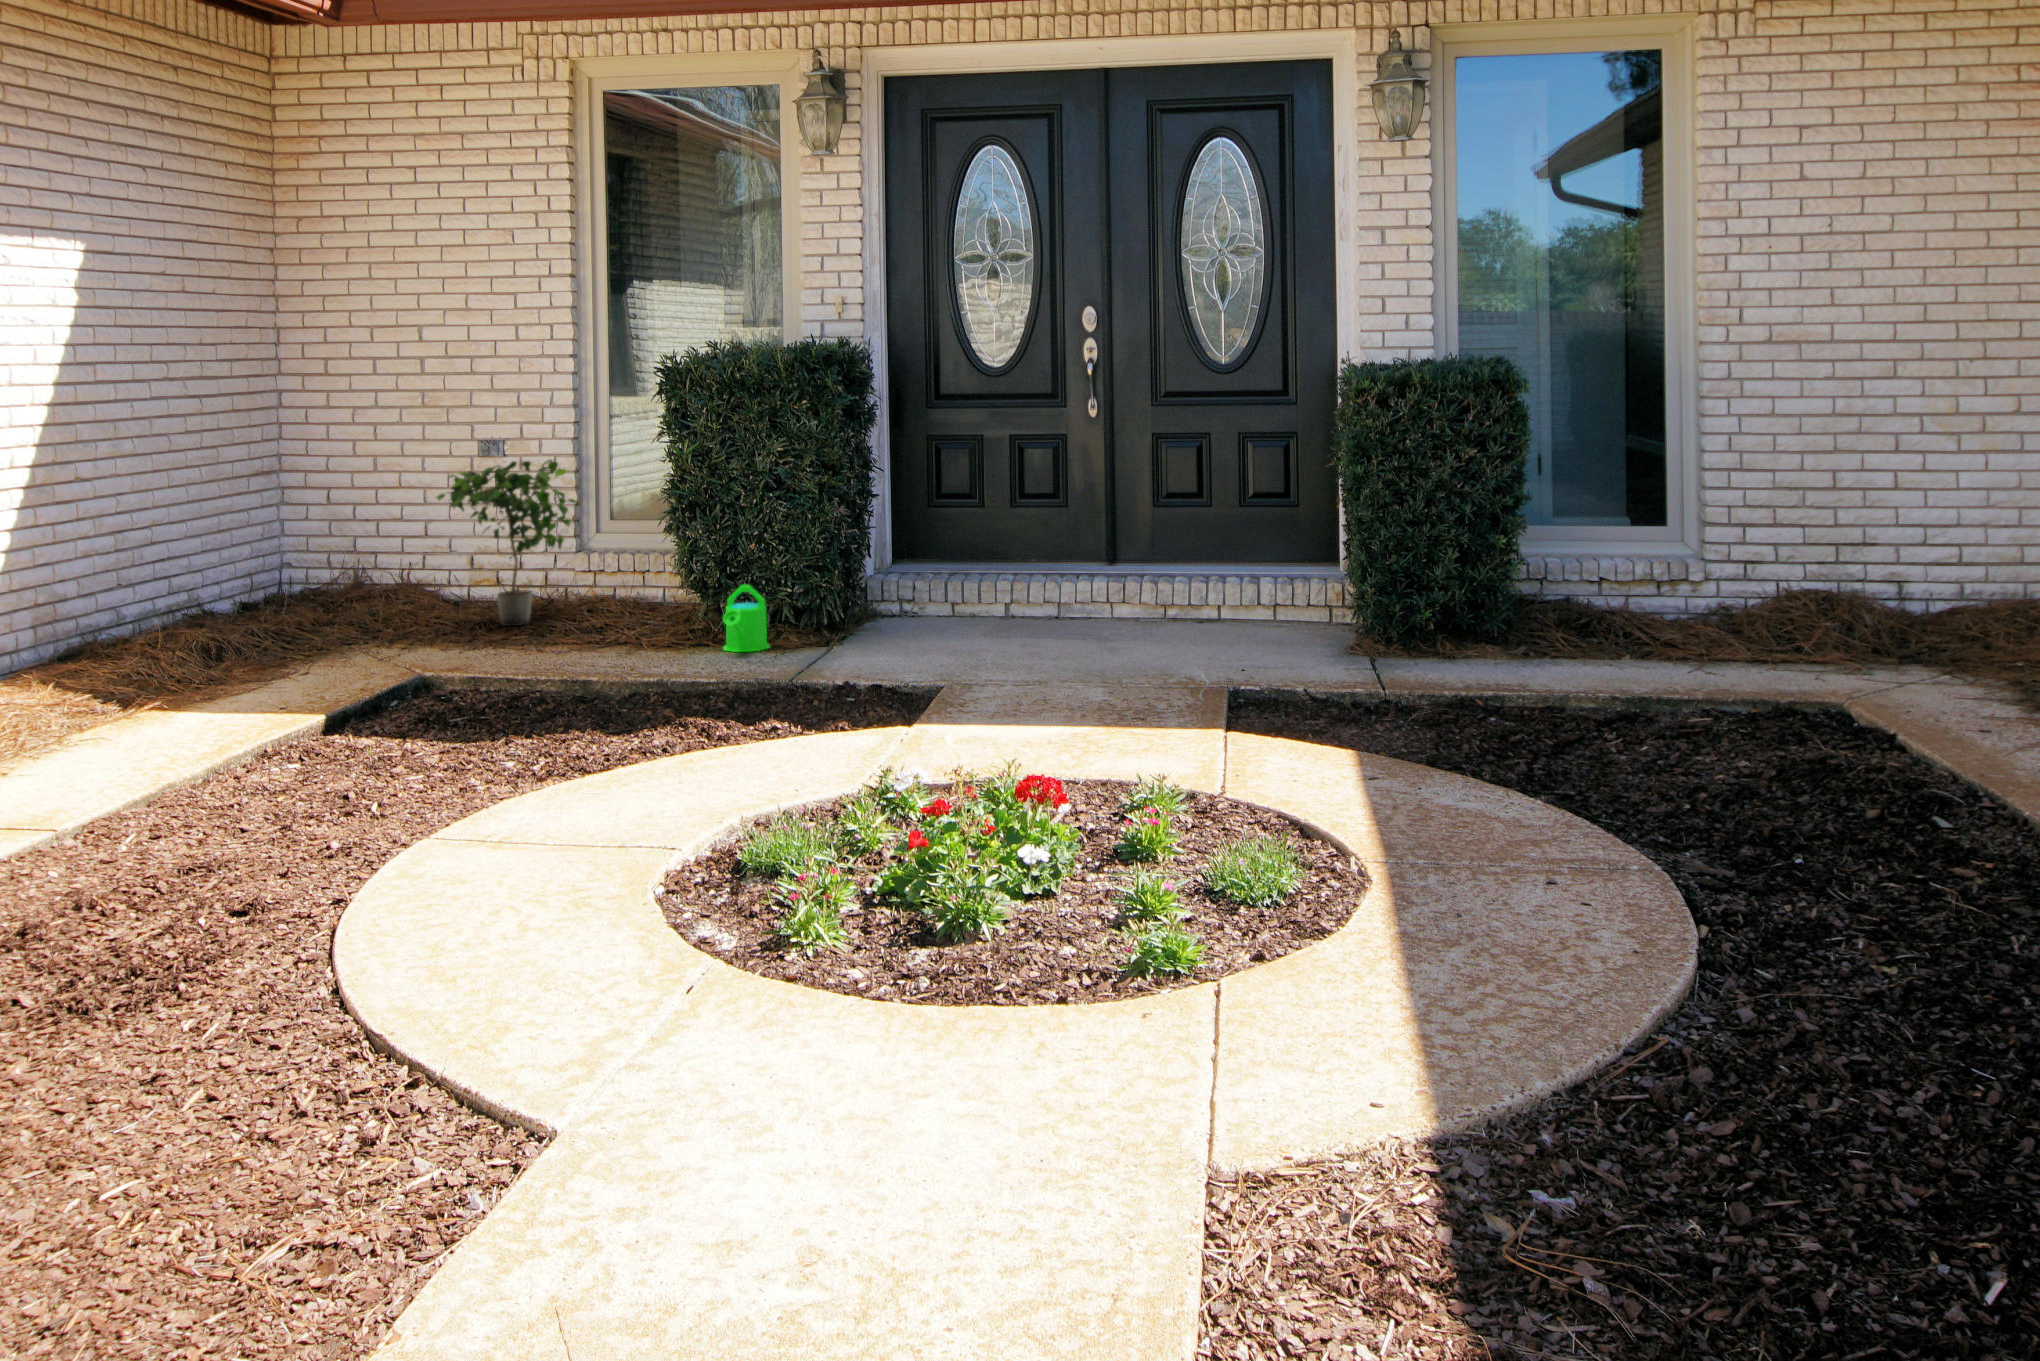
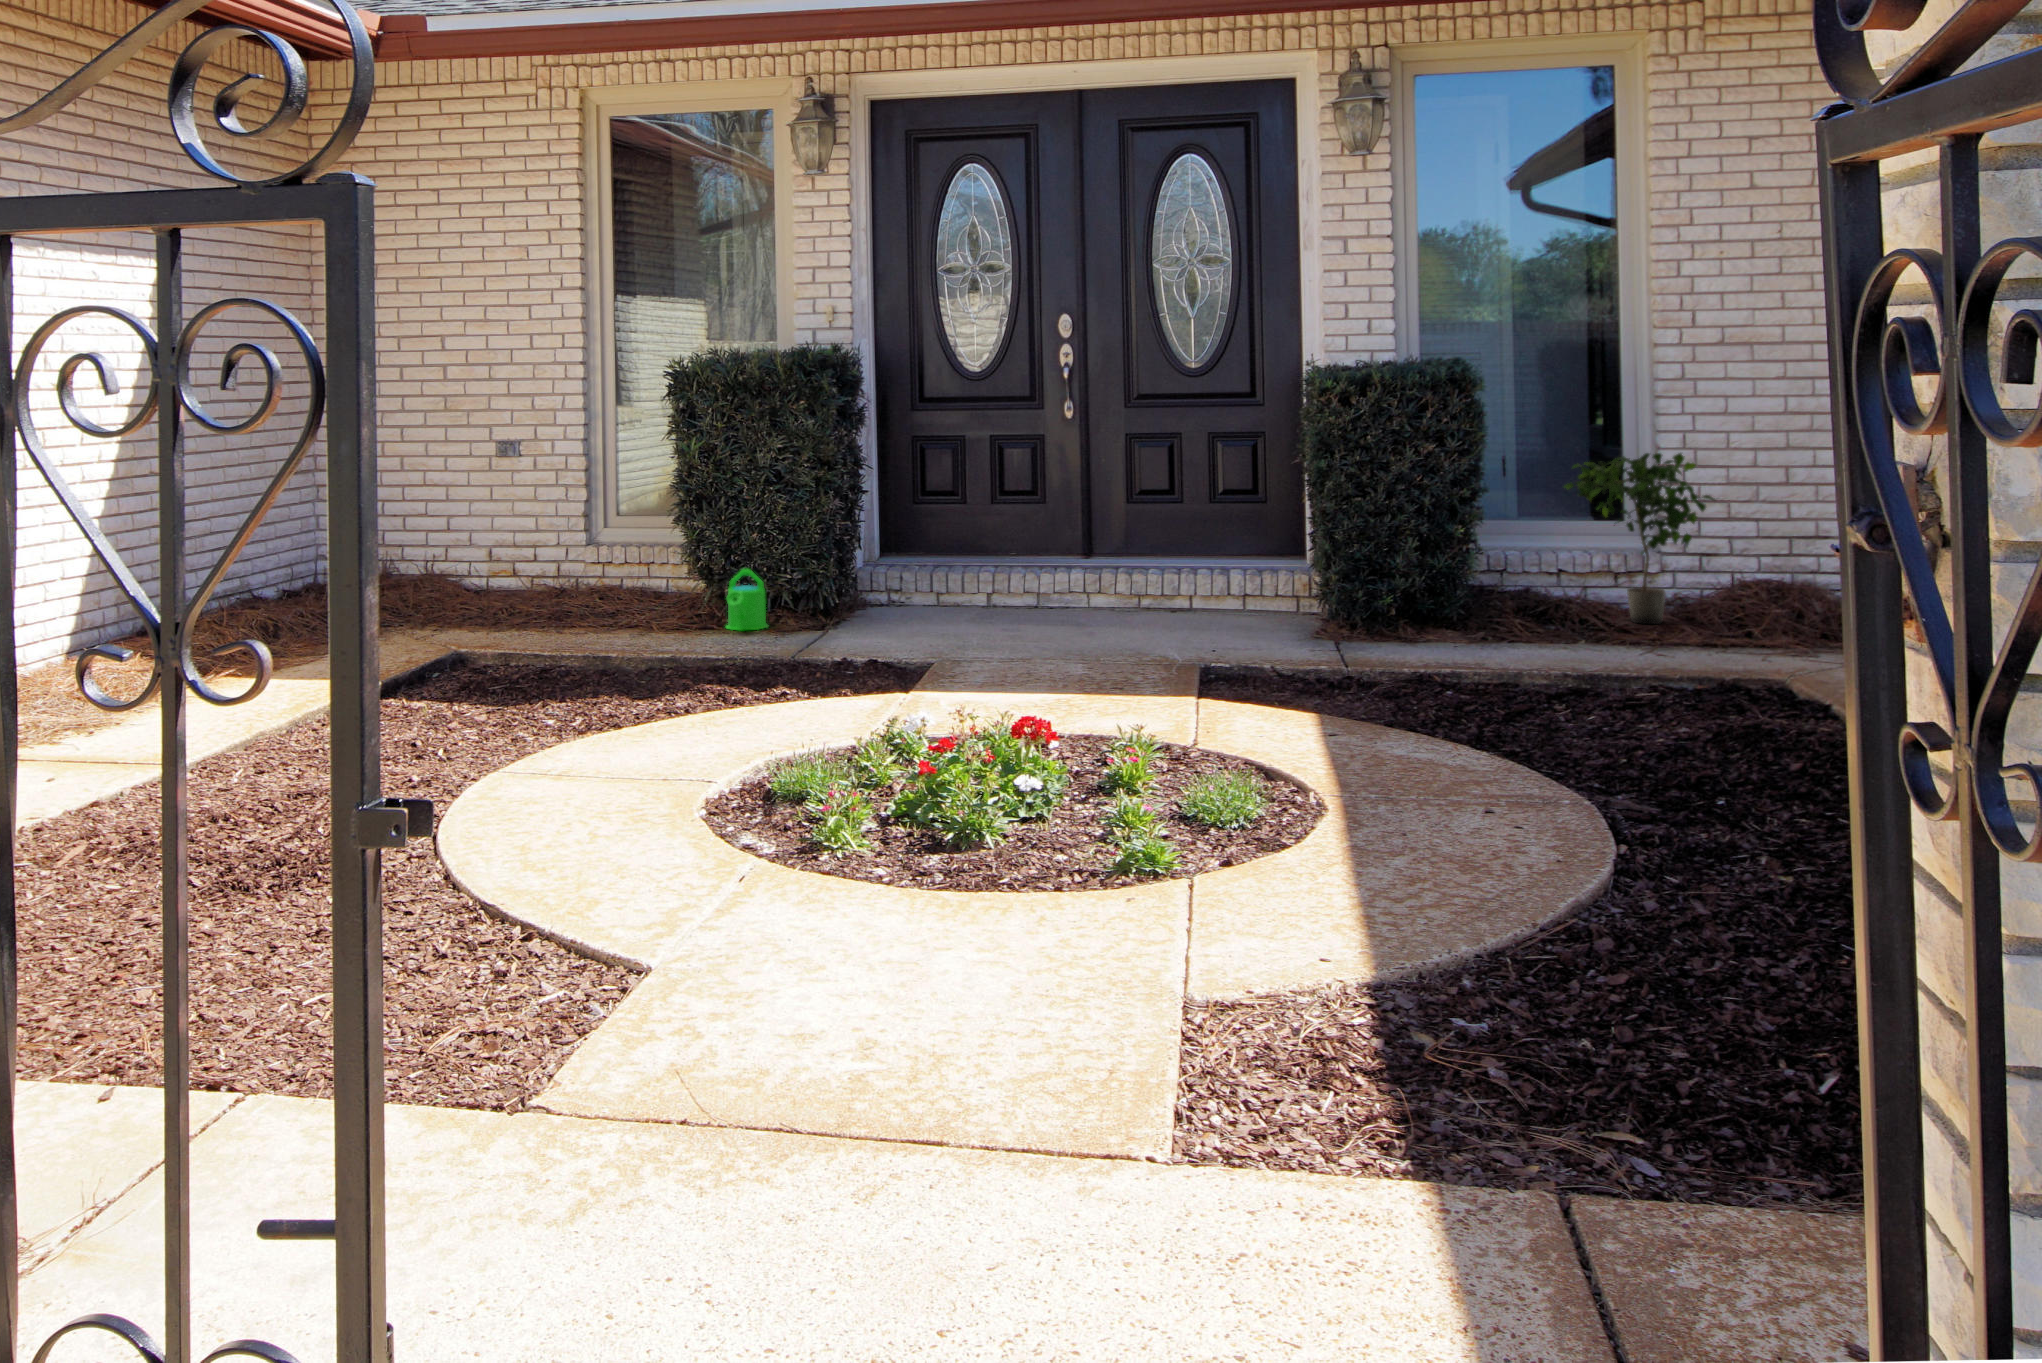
potted plant: present [437,460,578,626] -> present [1564,453,1715,624]

